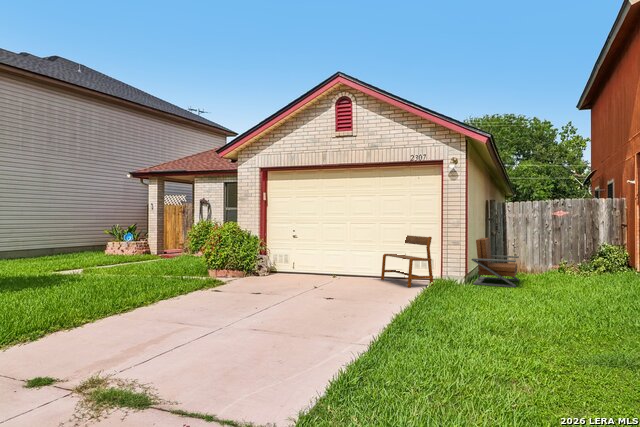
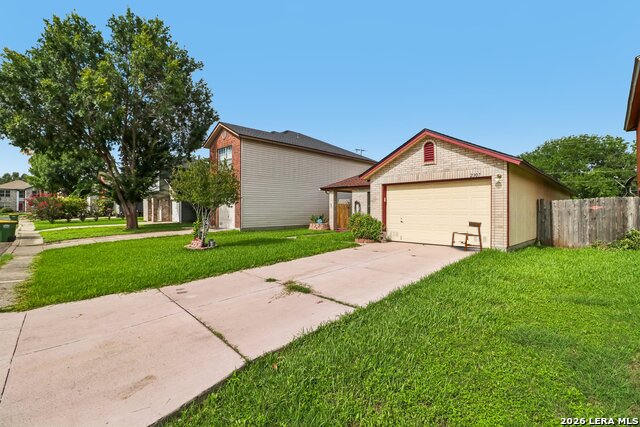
lounge chair: present [472,238,519,287] -> none [509,224,548,254]

